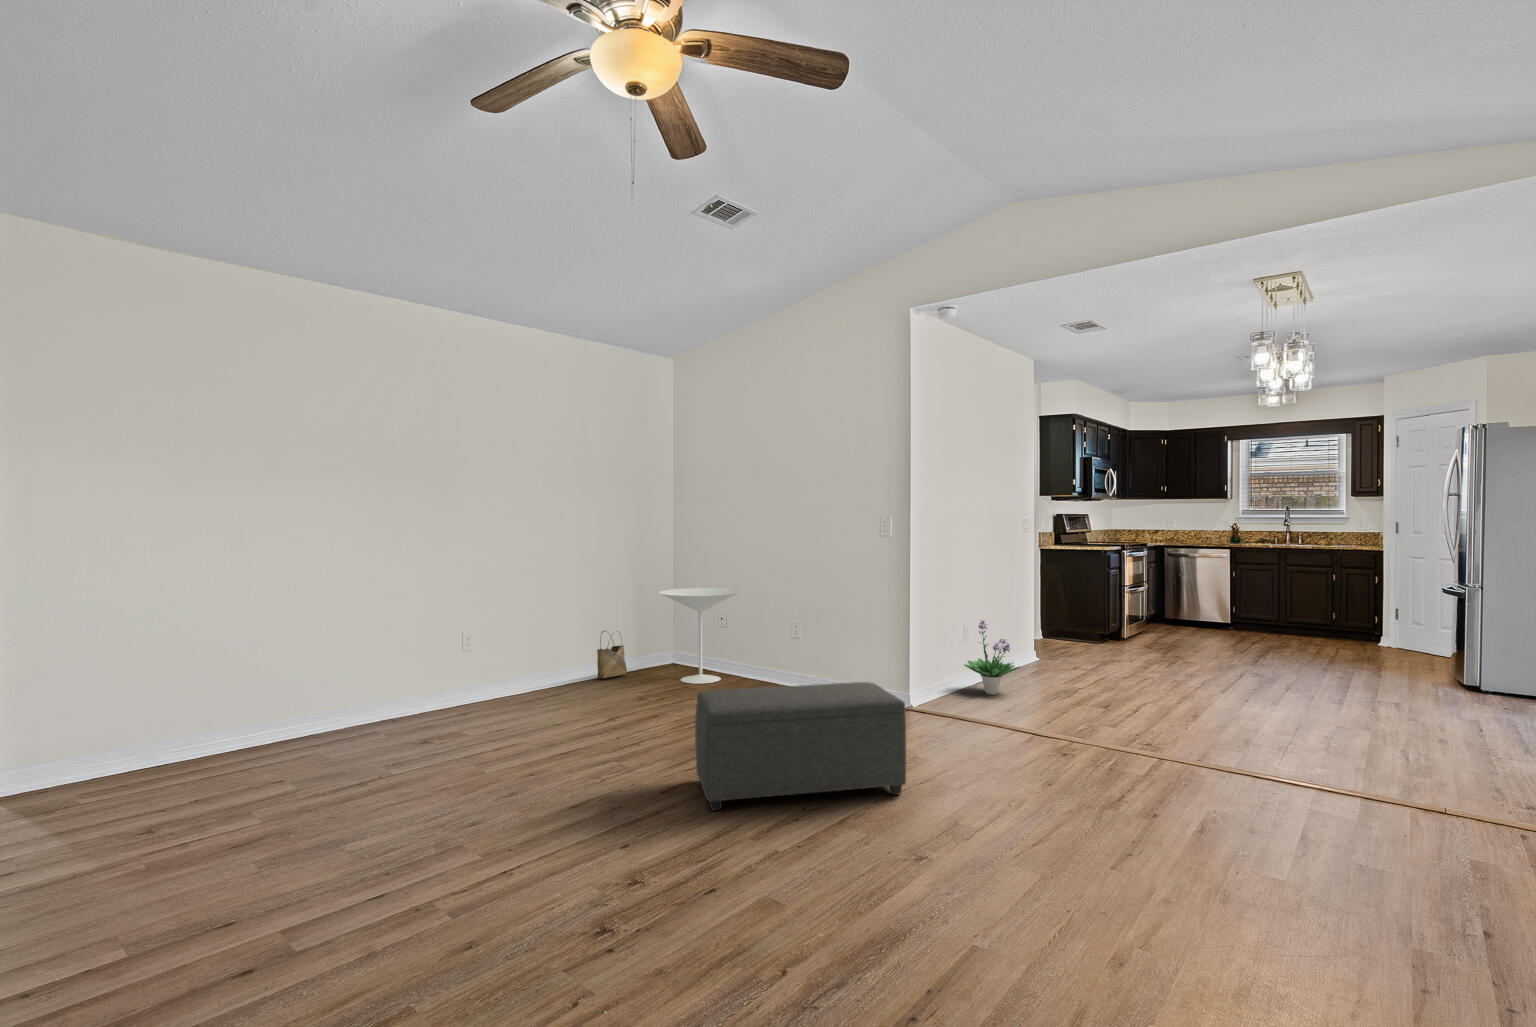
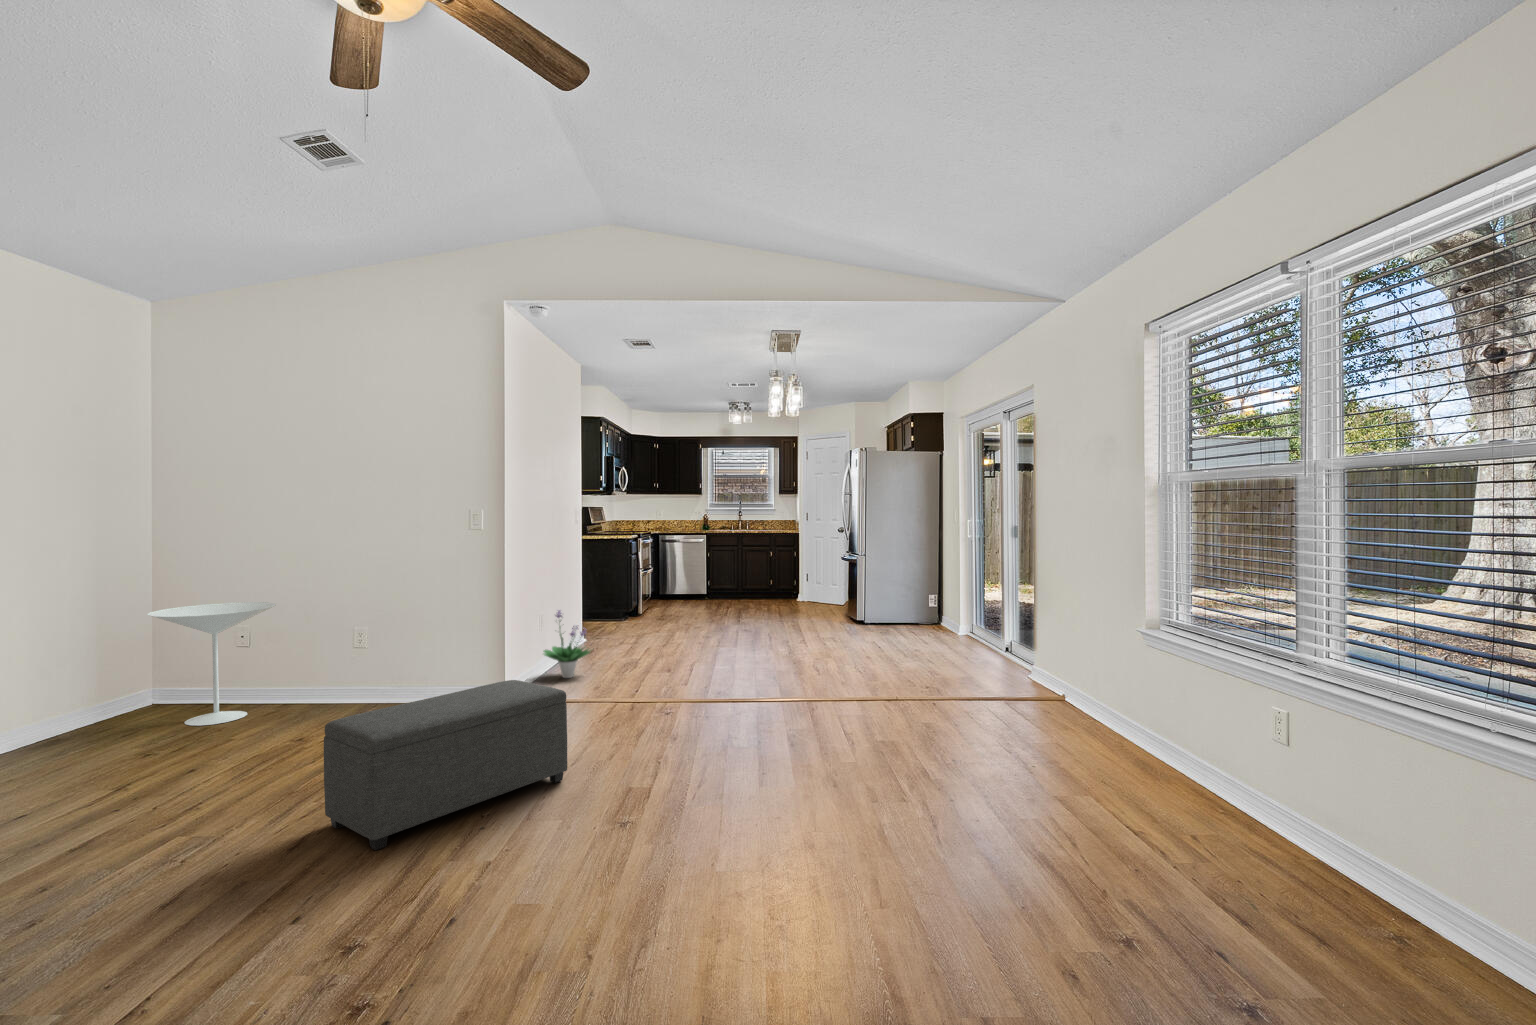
woven basket: present [597,631,627,678] -> none [33,674,86,745]

